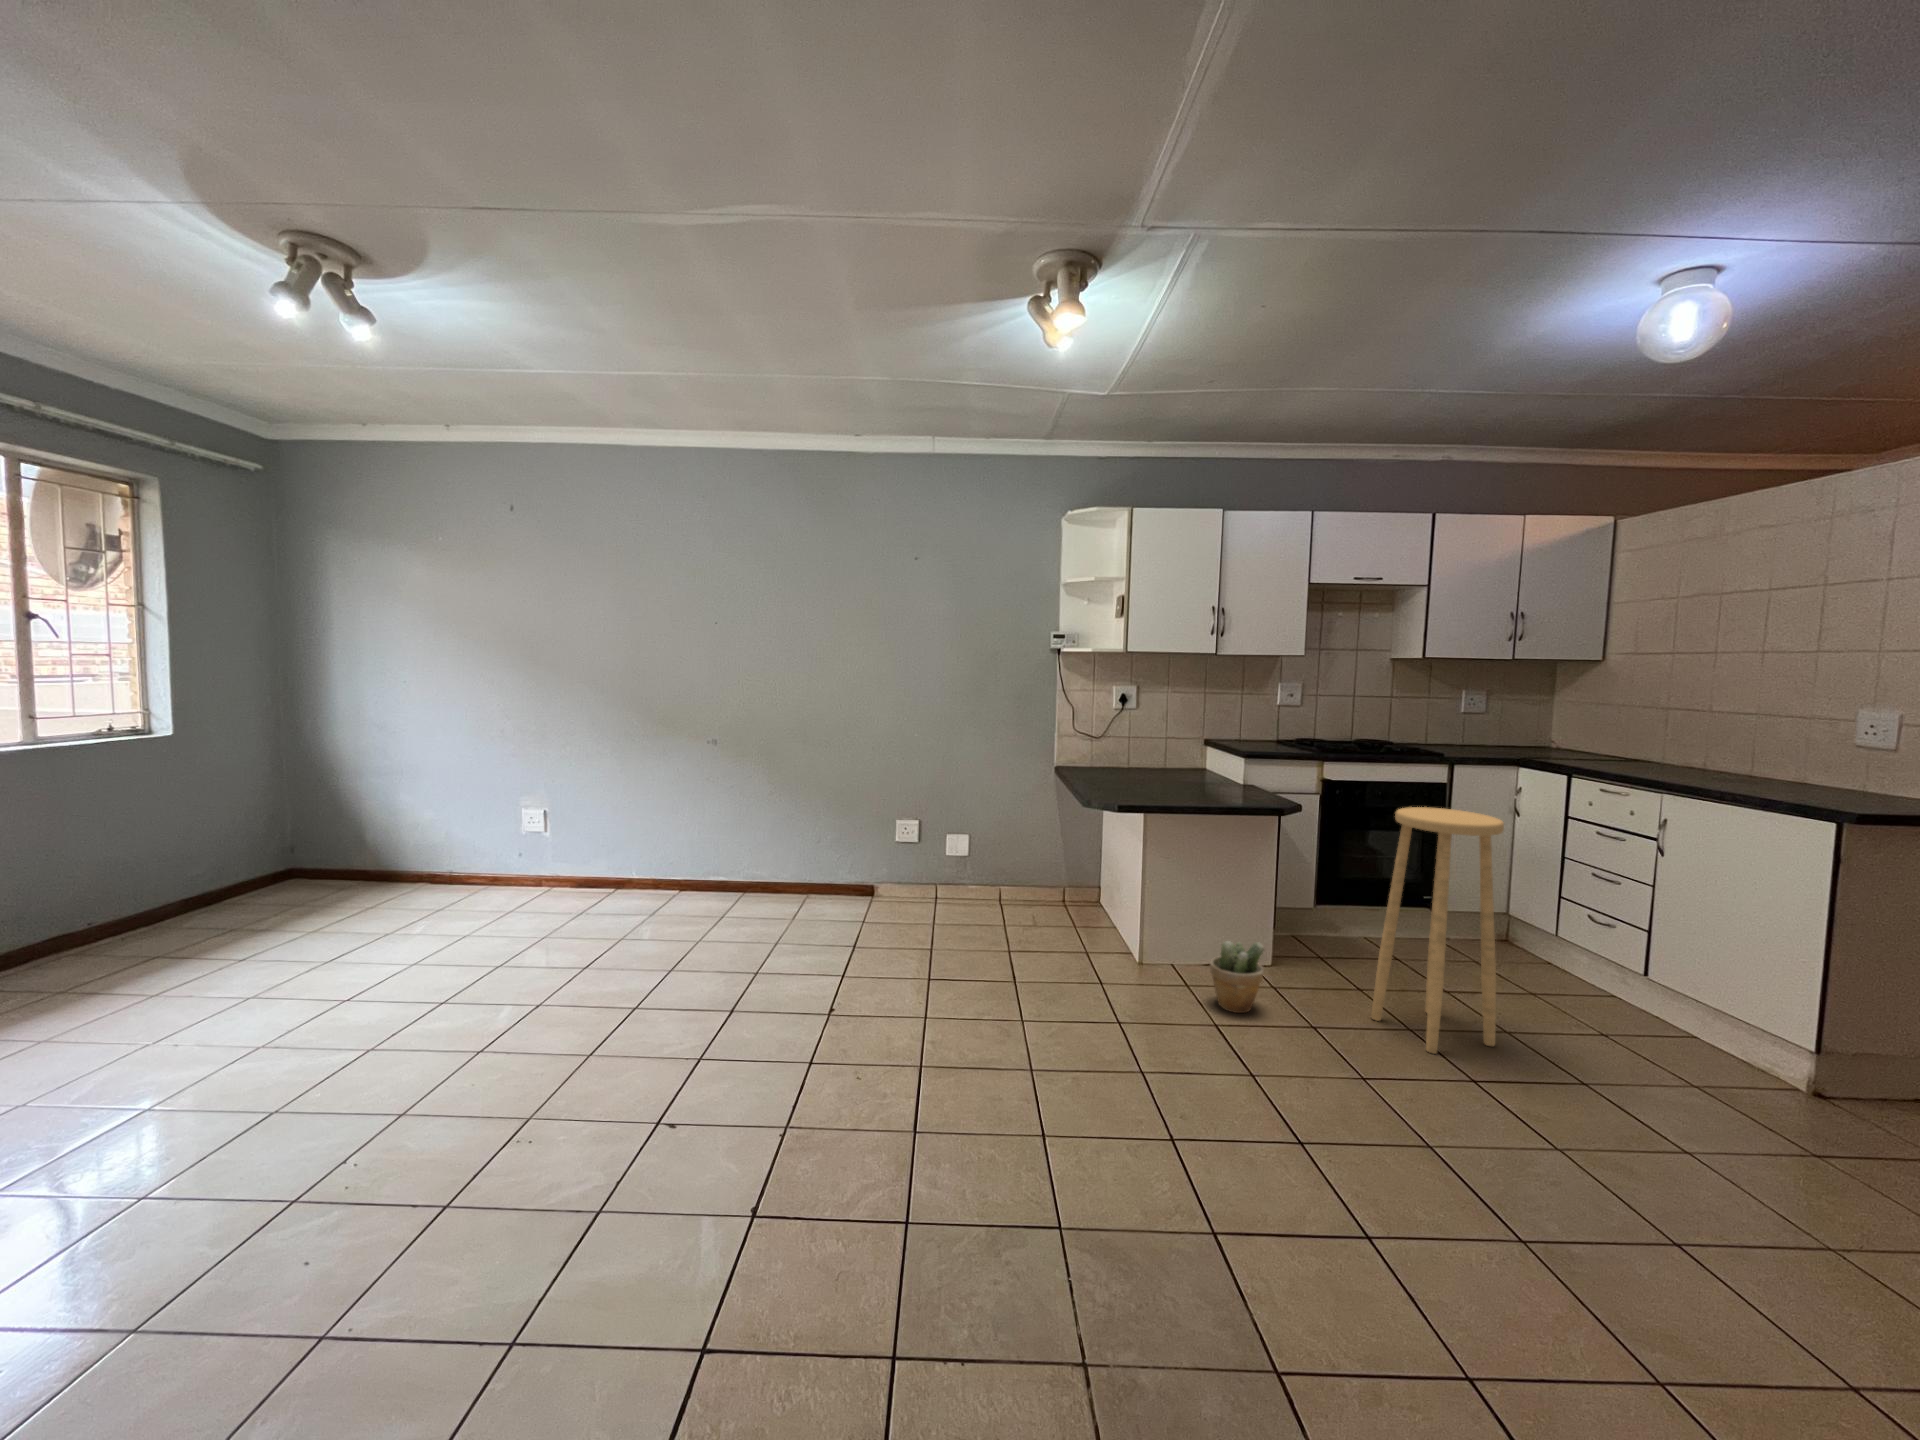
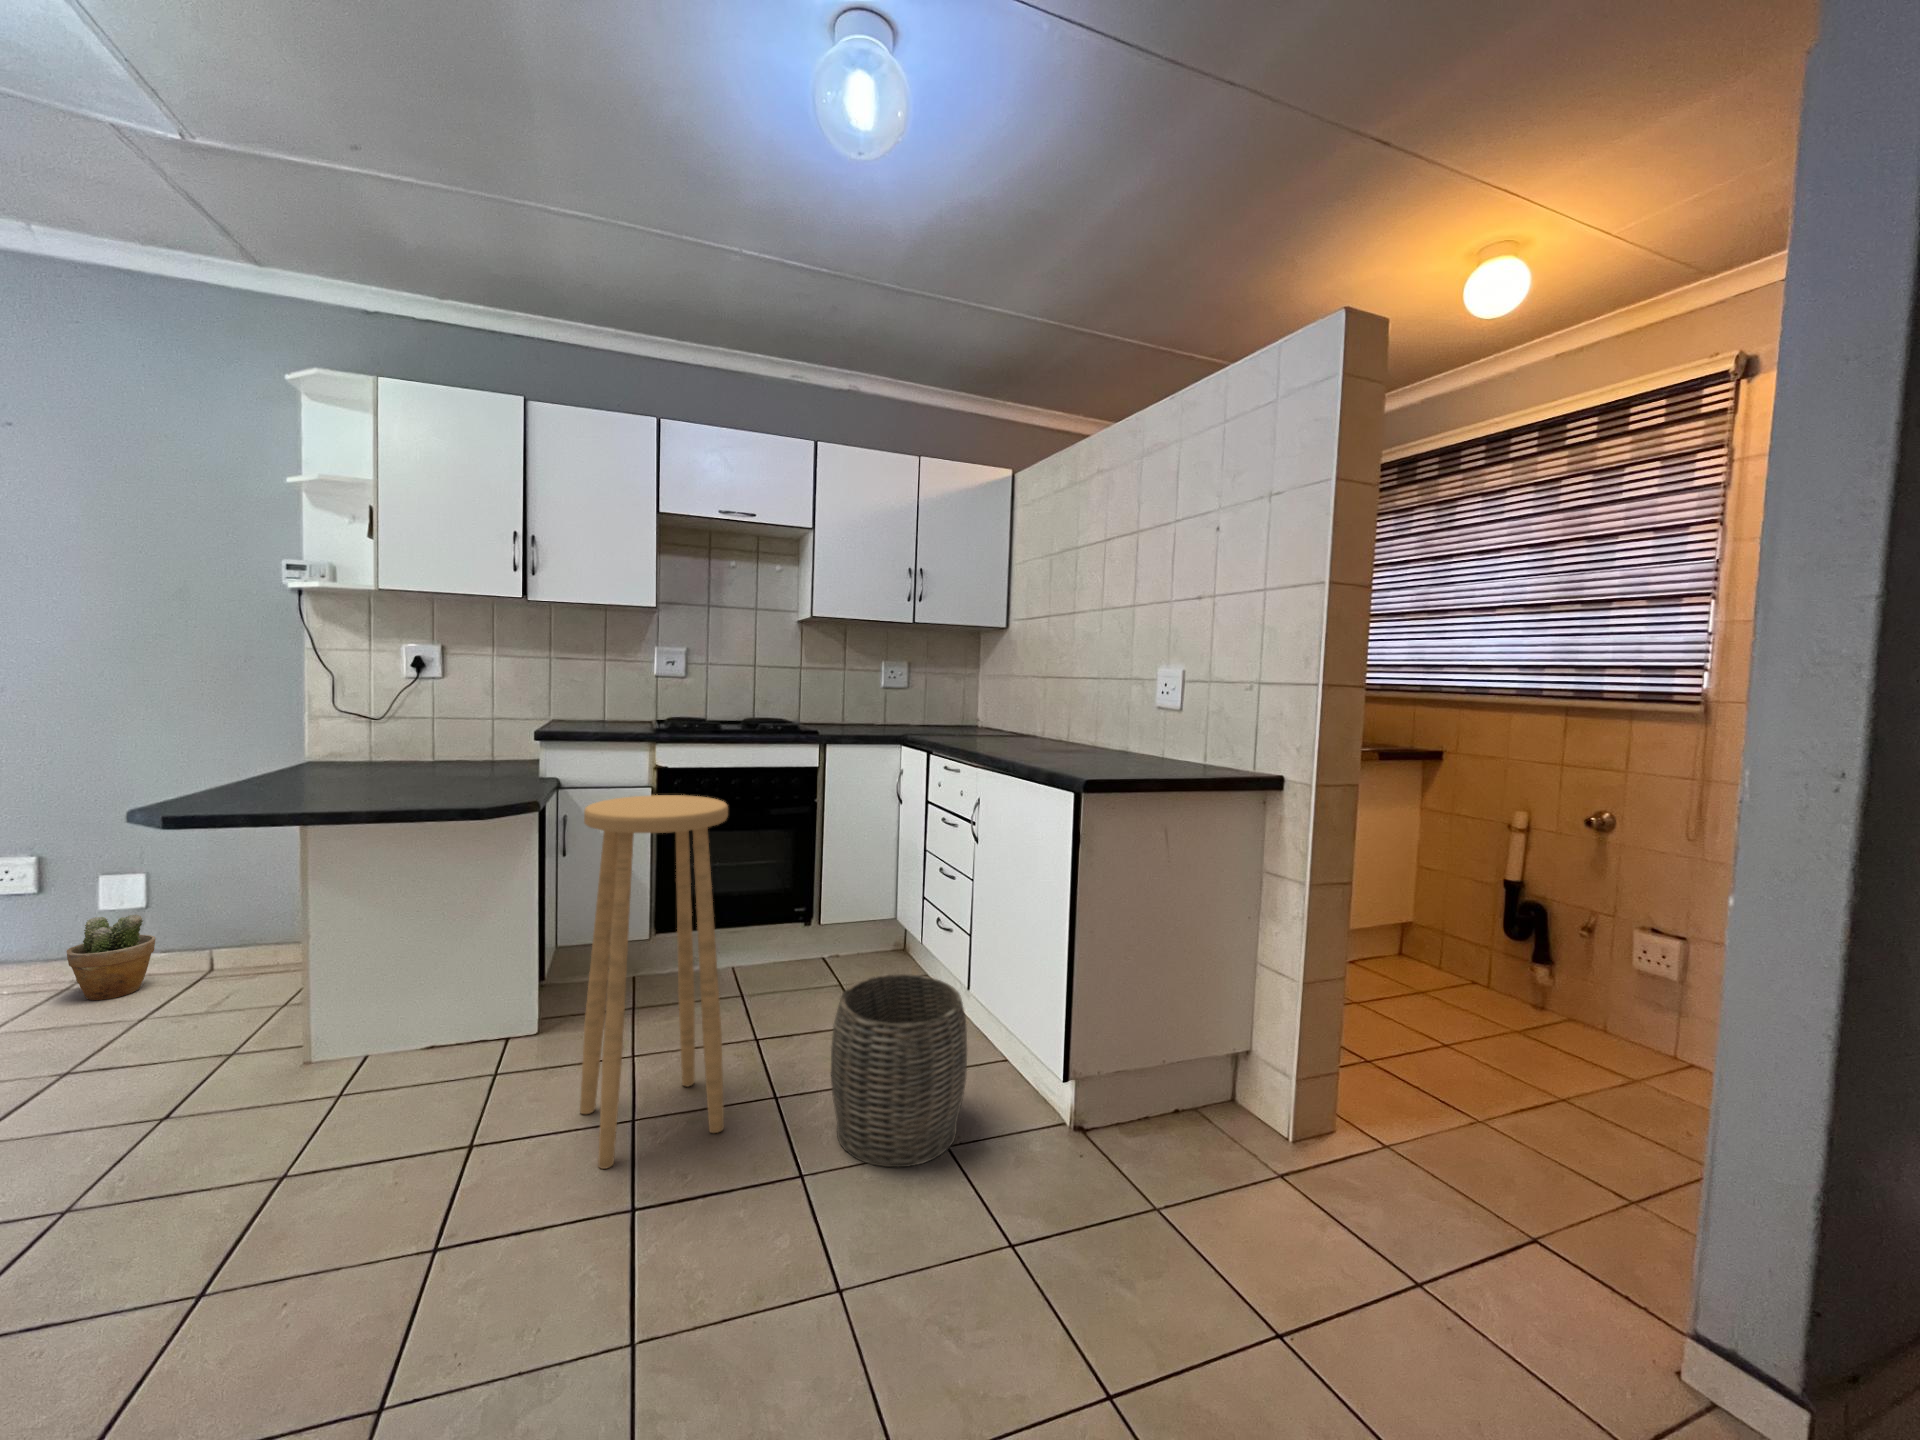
potted plant: present [1210,941,1264,1013] -> present [67,915,155,1000]
woven basket: none [1582,953,1718,1092] -> present [831,974,967,1167]

